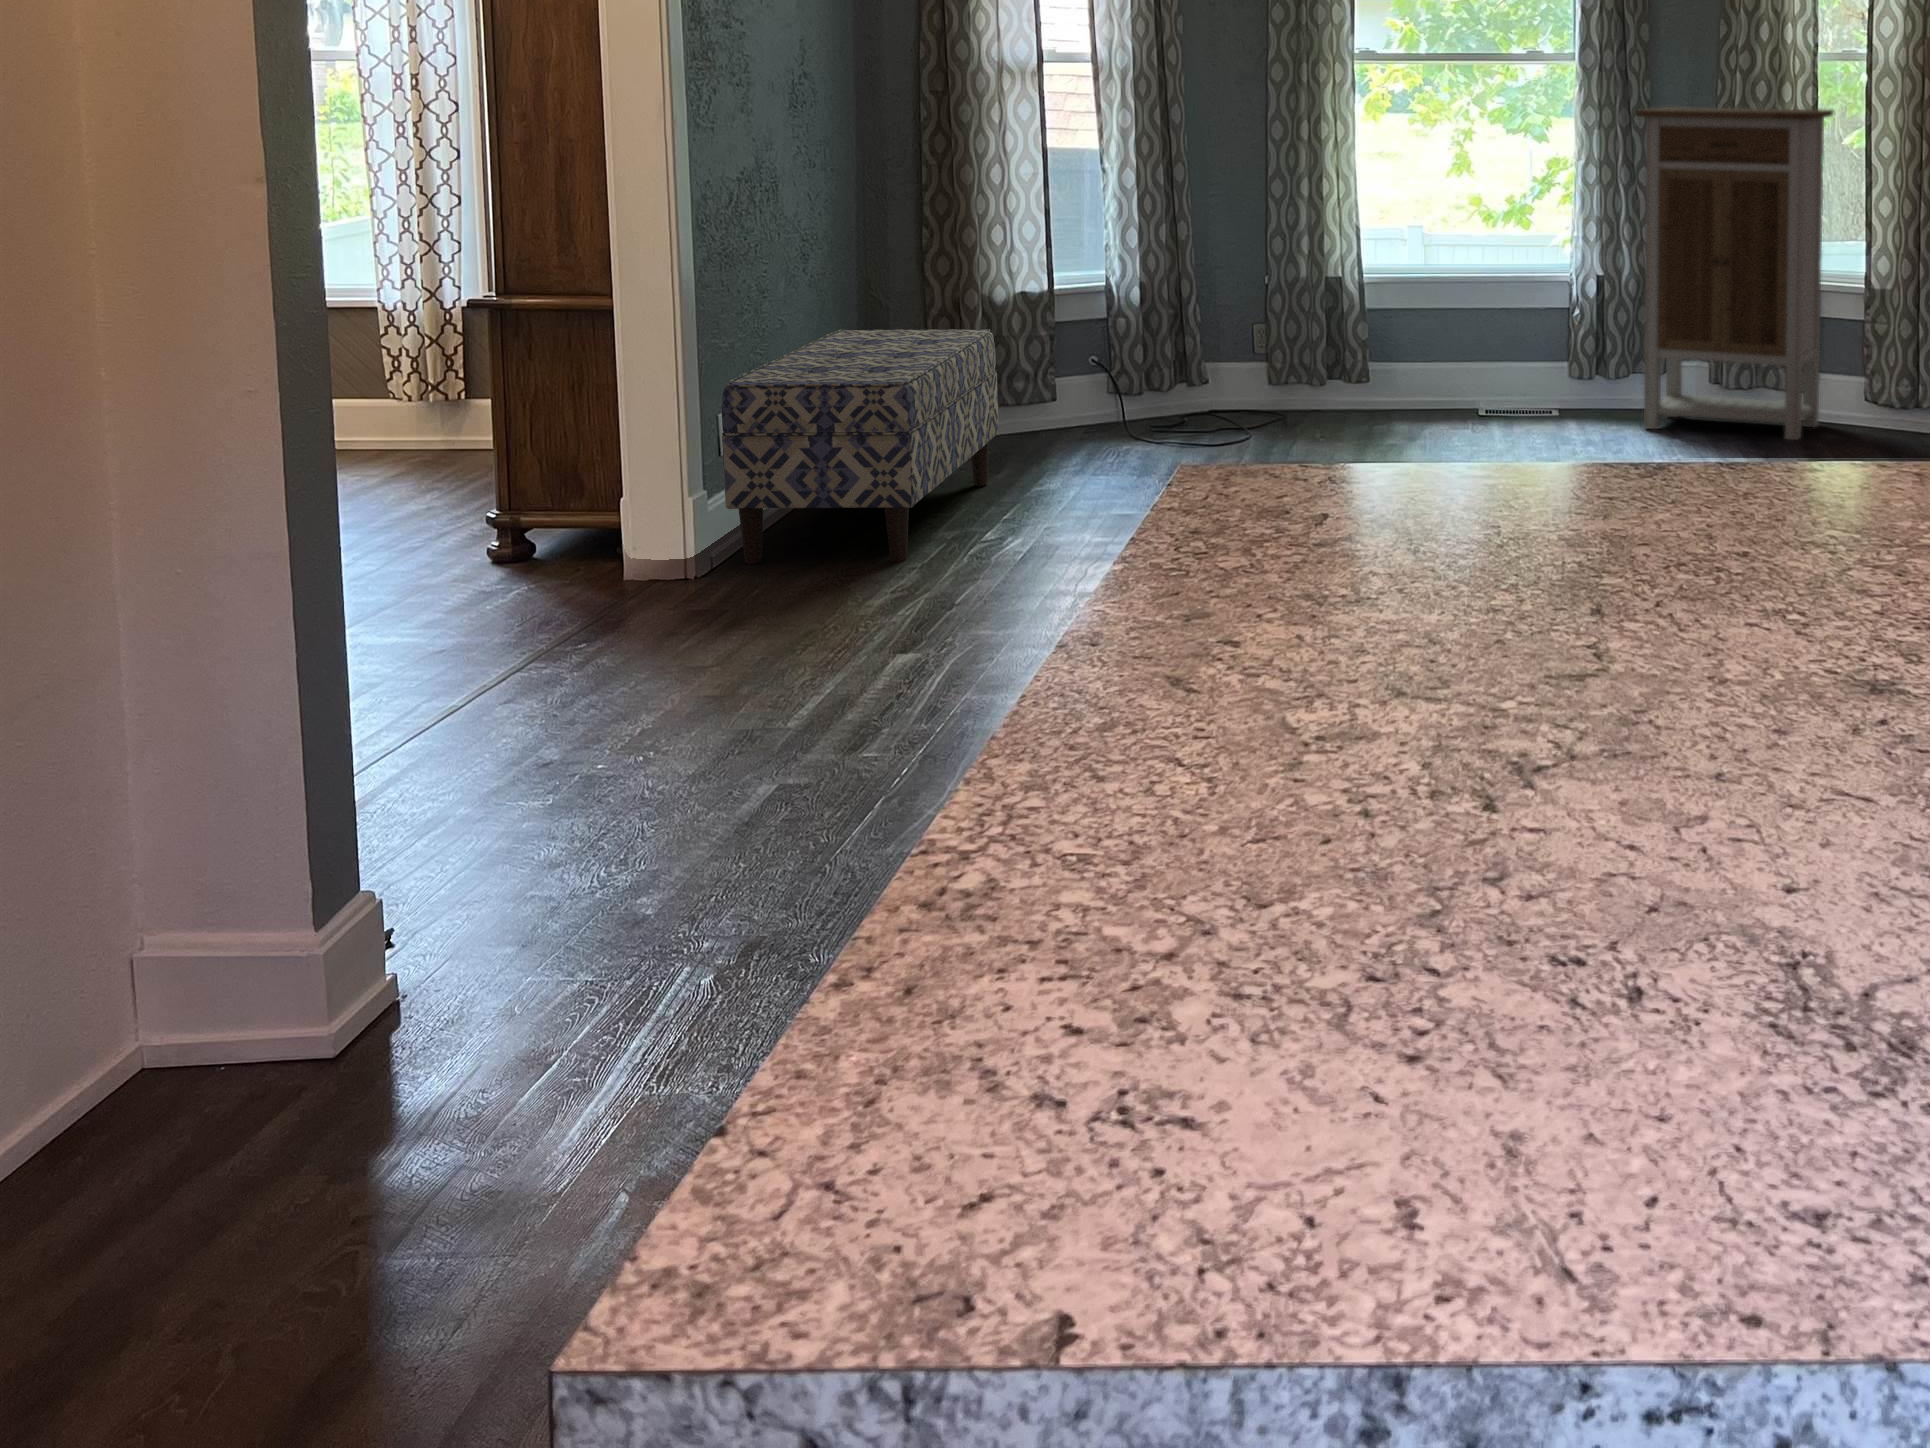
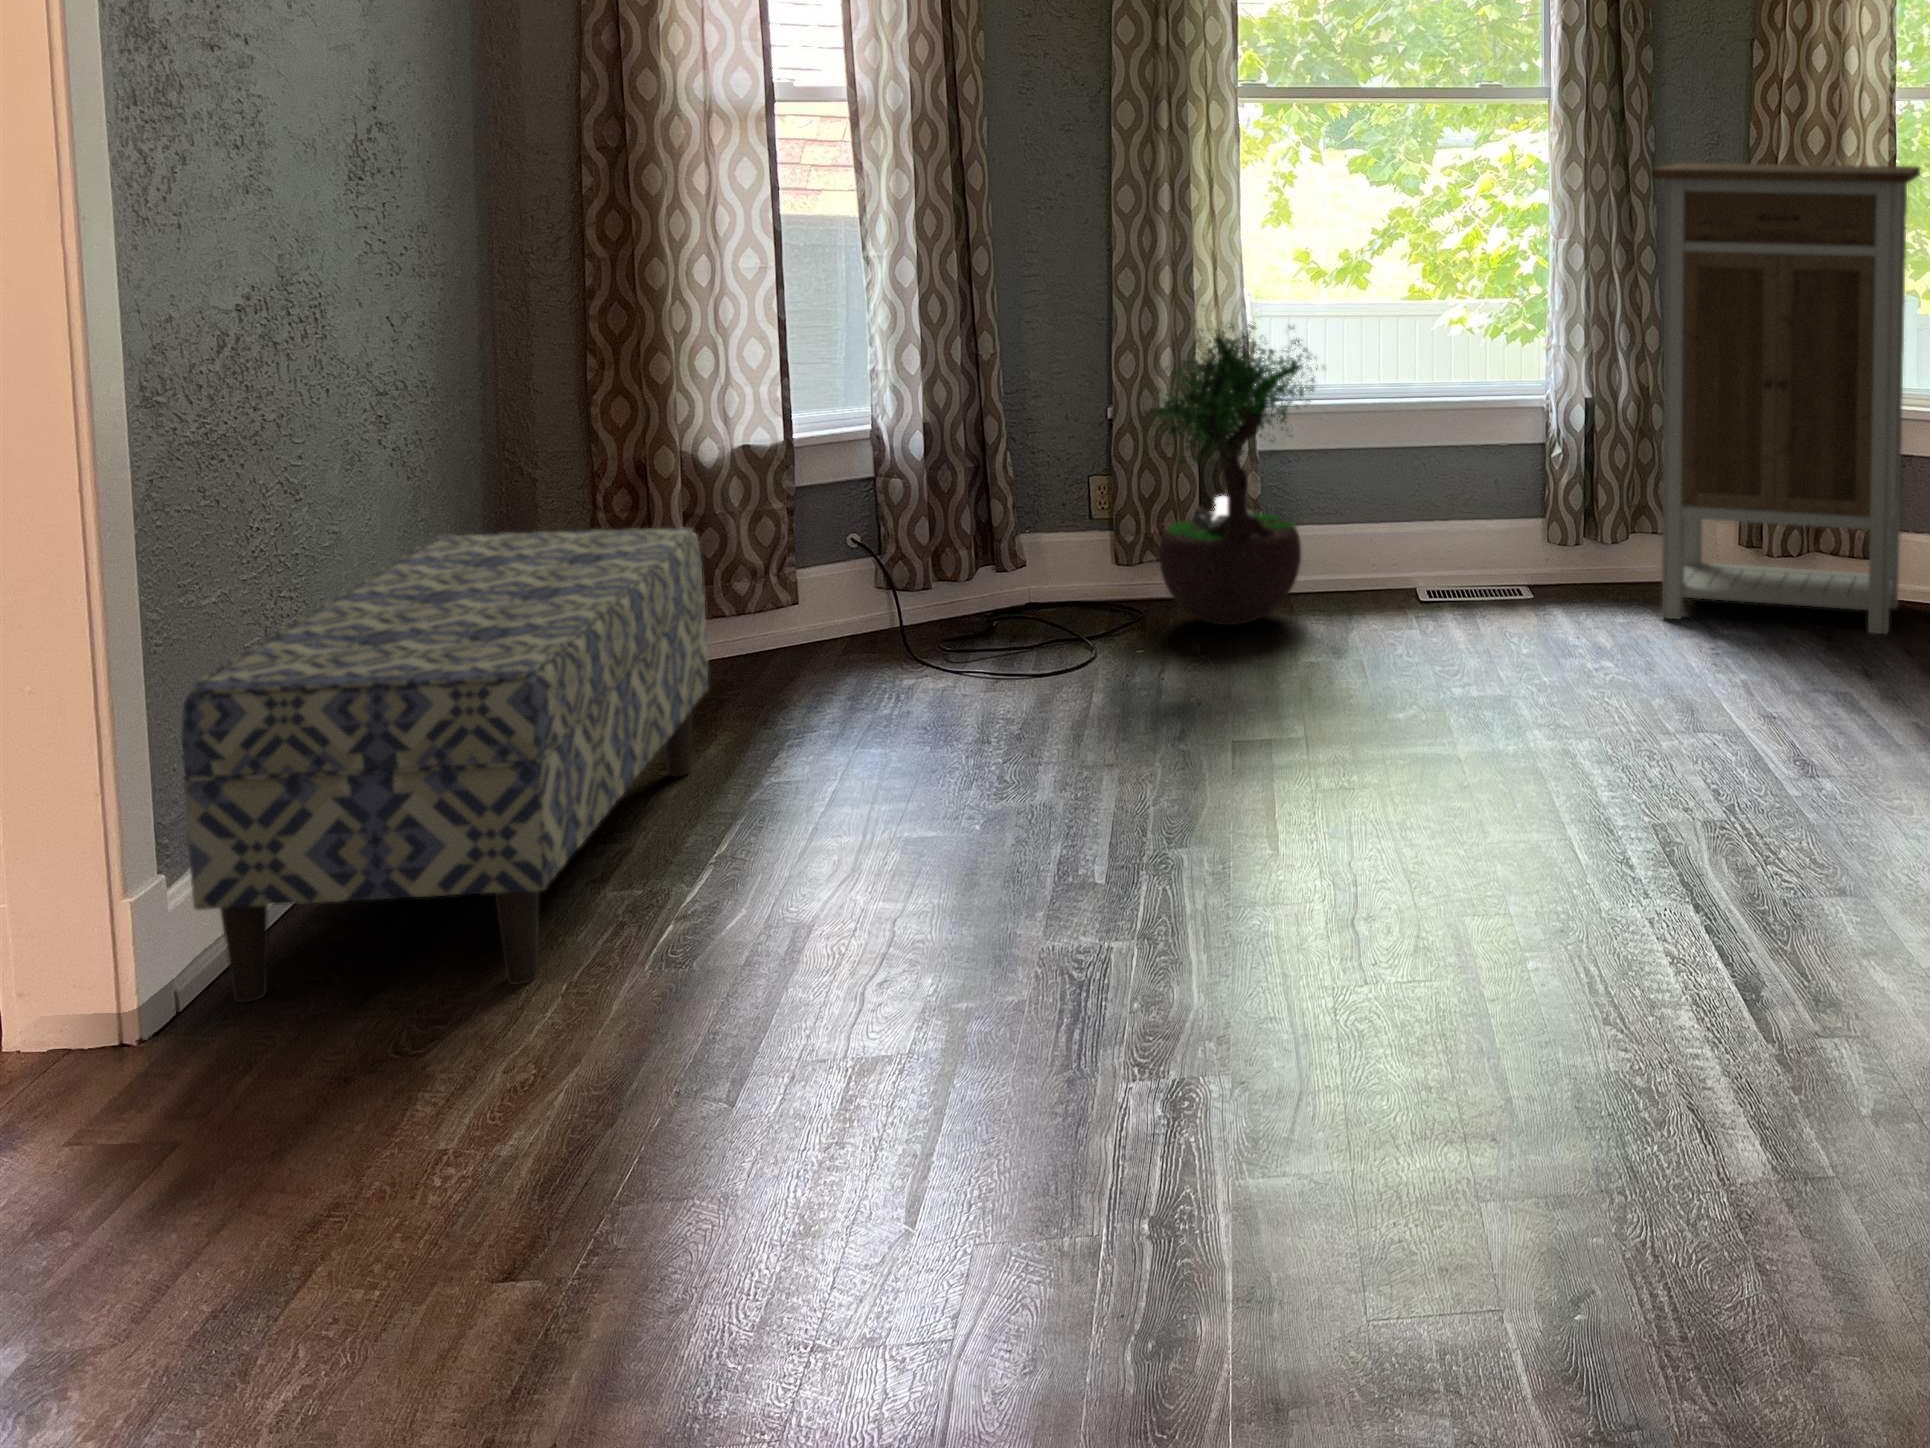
potted tree: none [1274,201,1409,425] -> present [1134,321,1324,625]

